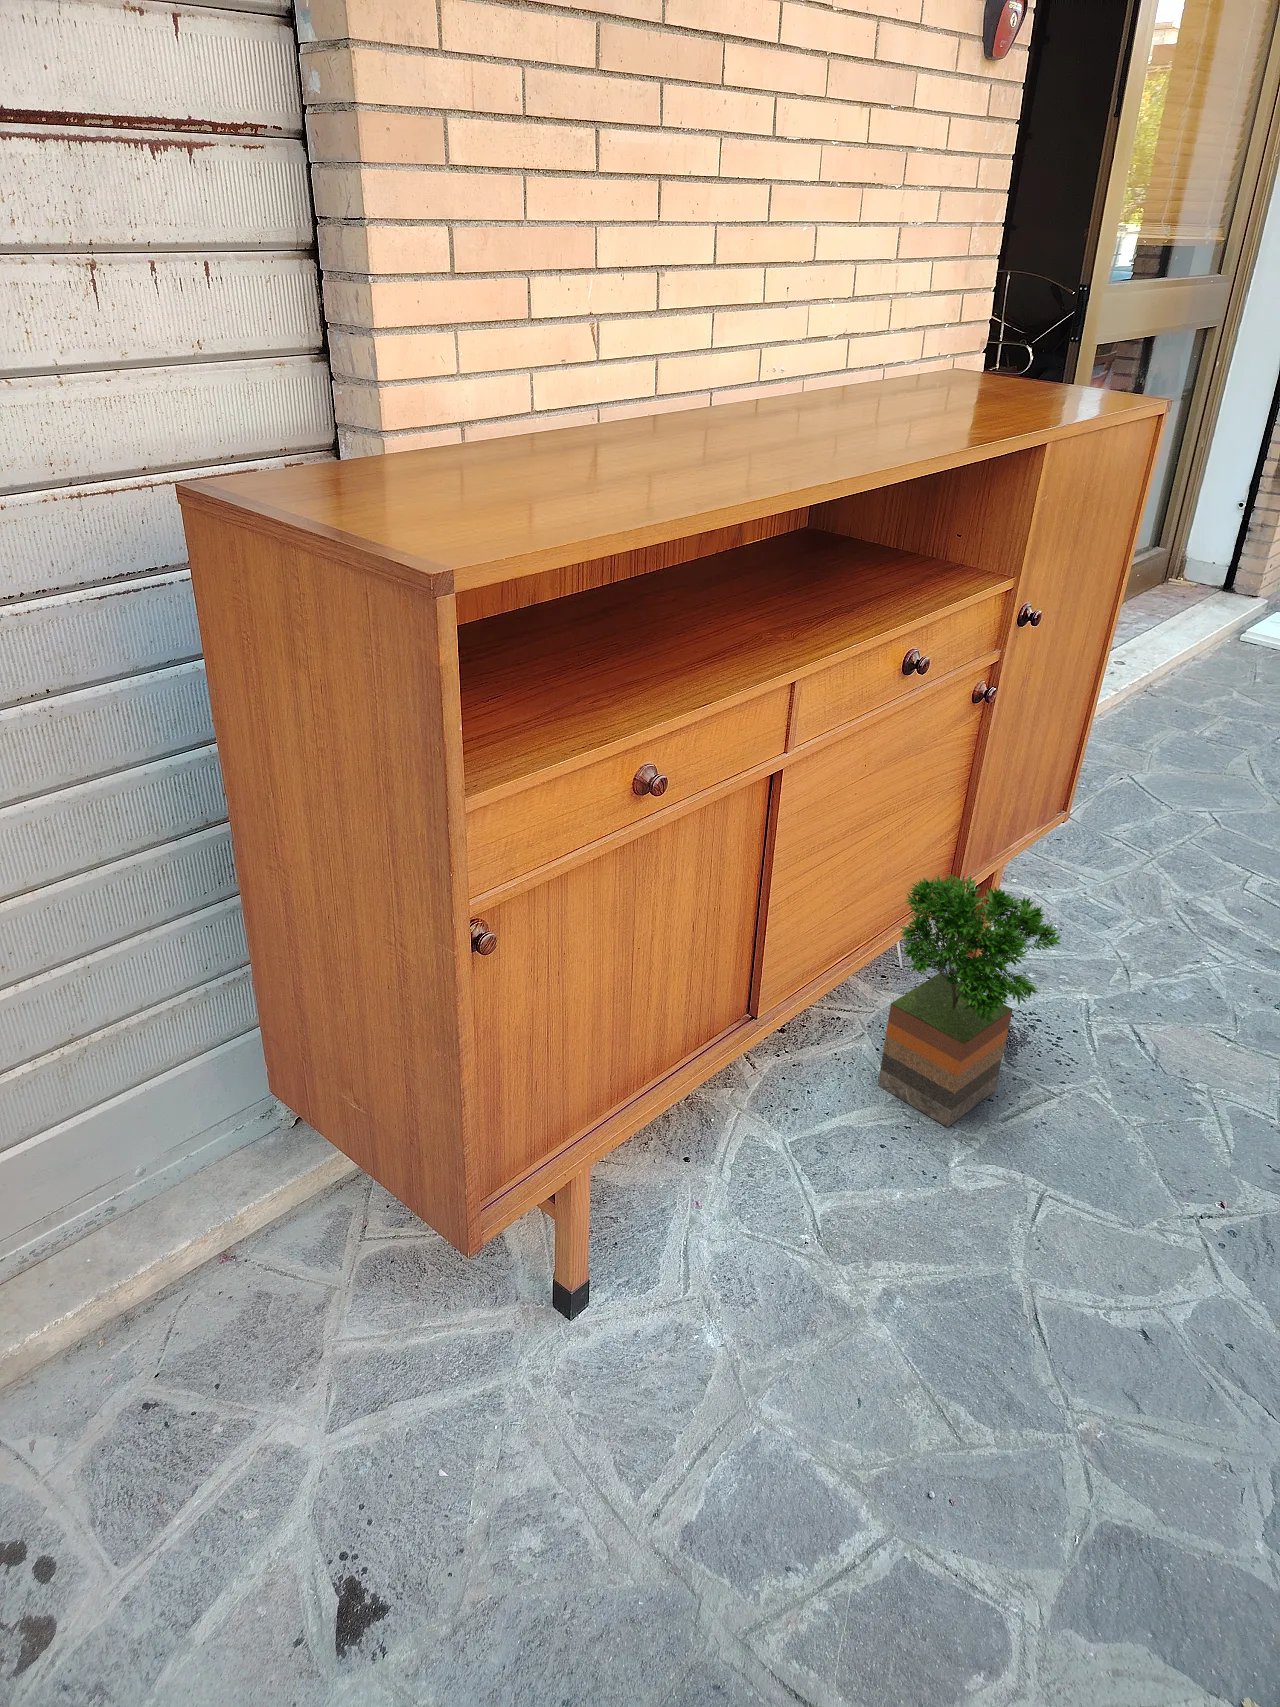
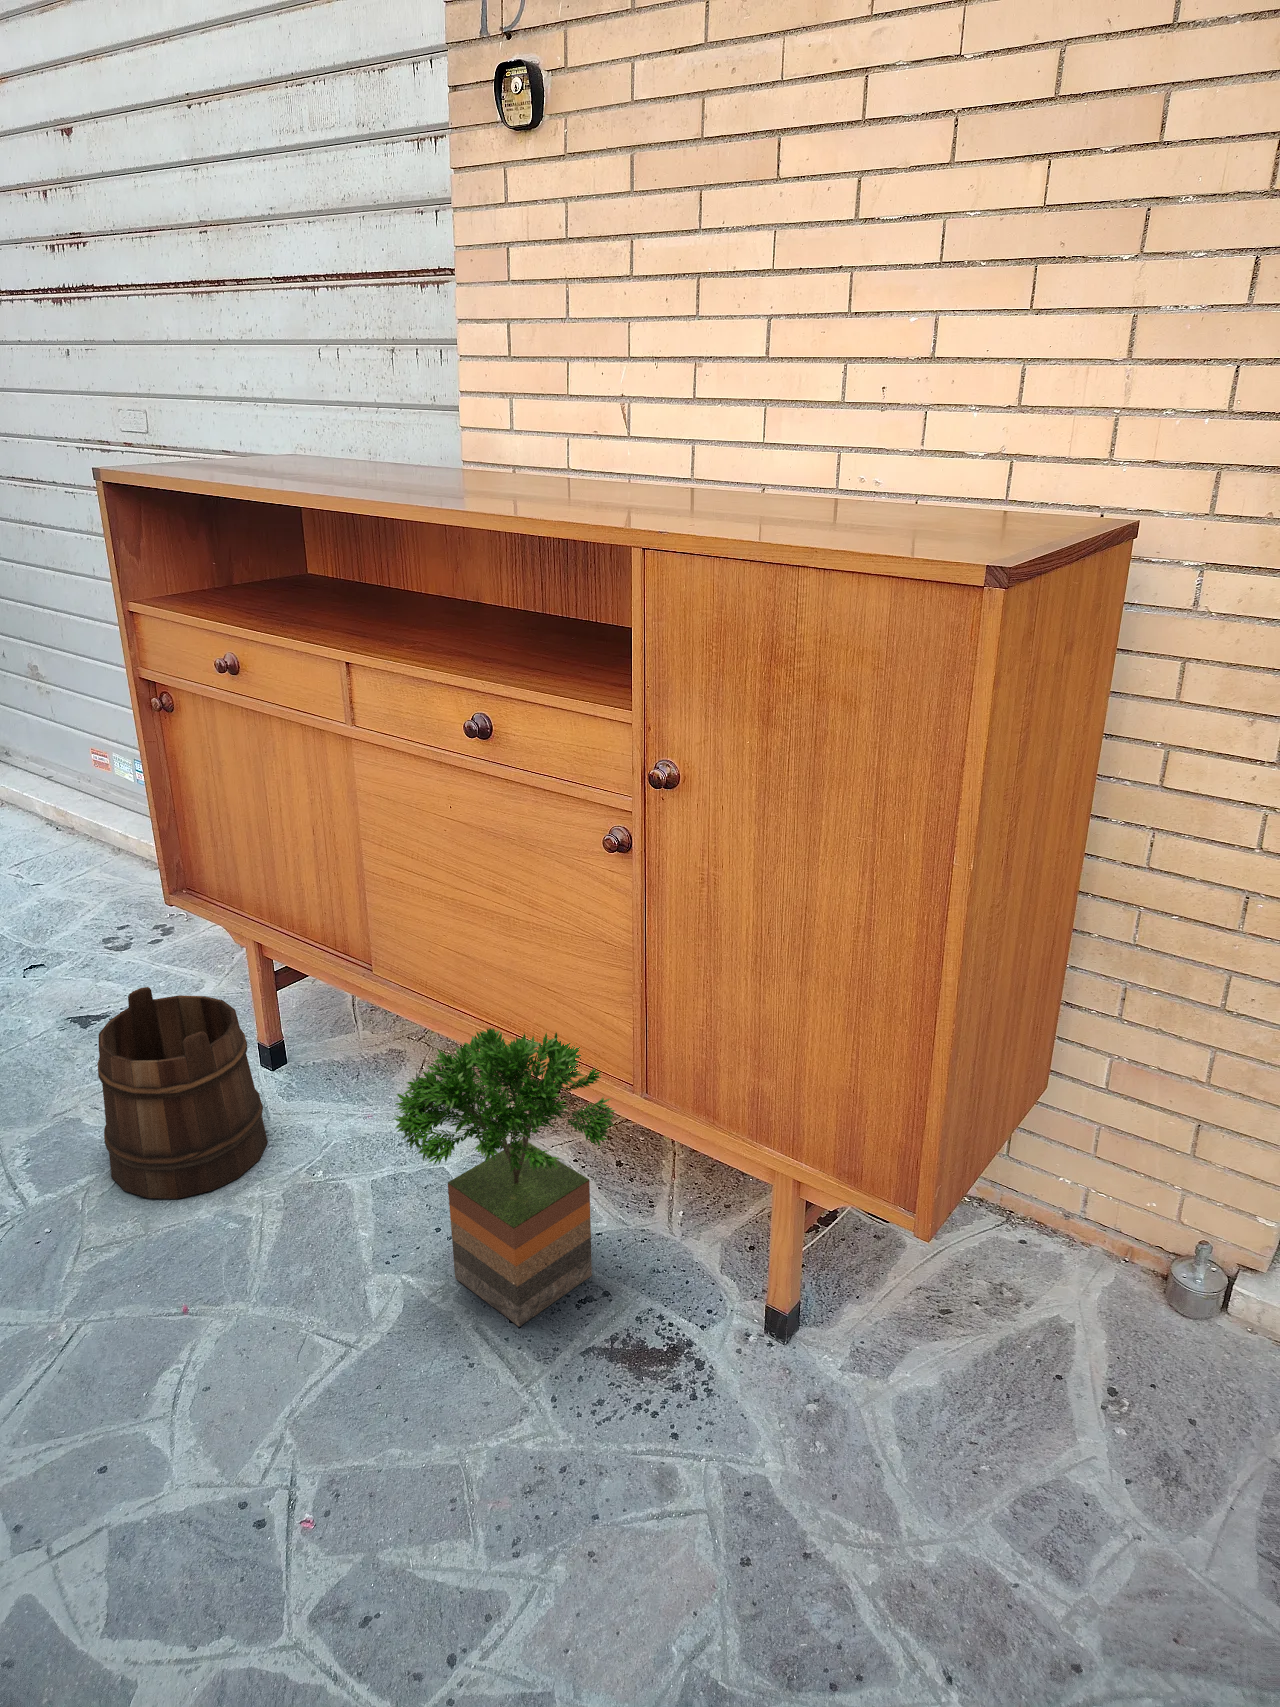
bucket: none [666,1172,873,1465] -> present [97,987,268,1199]

